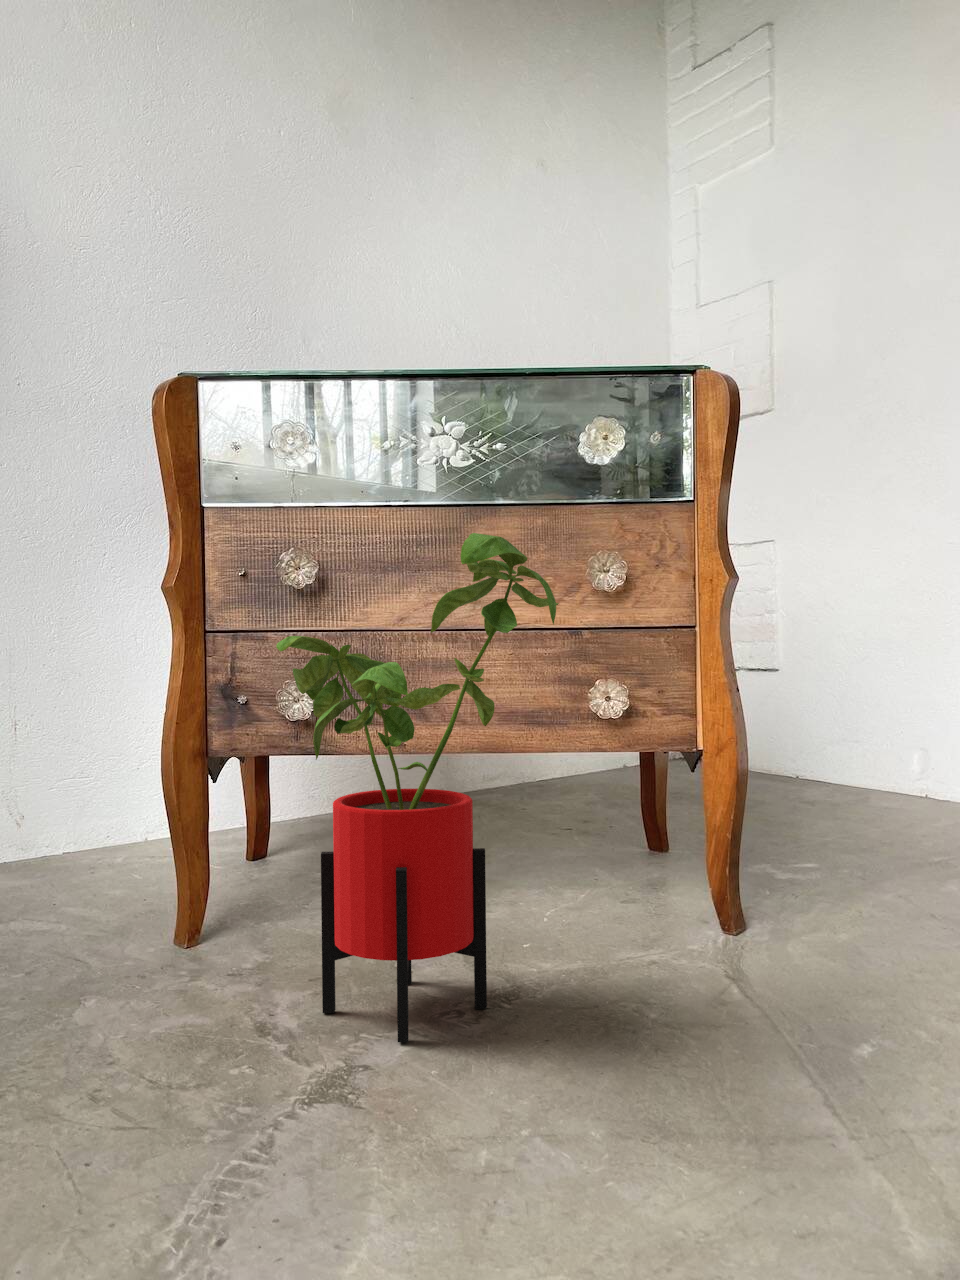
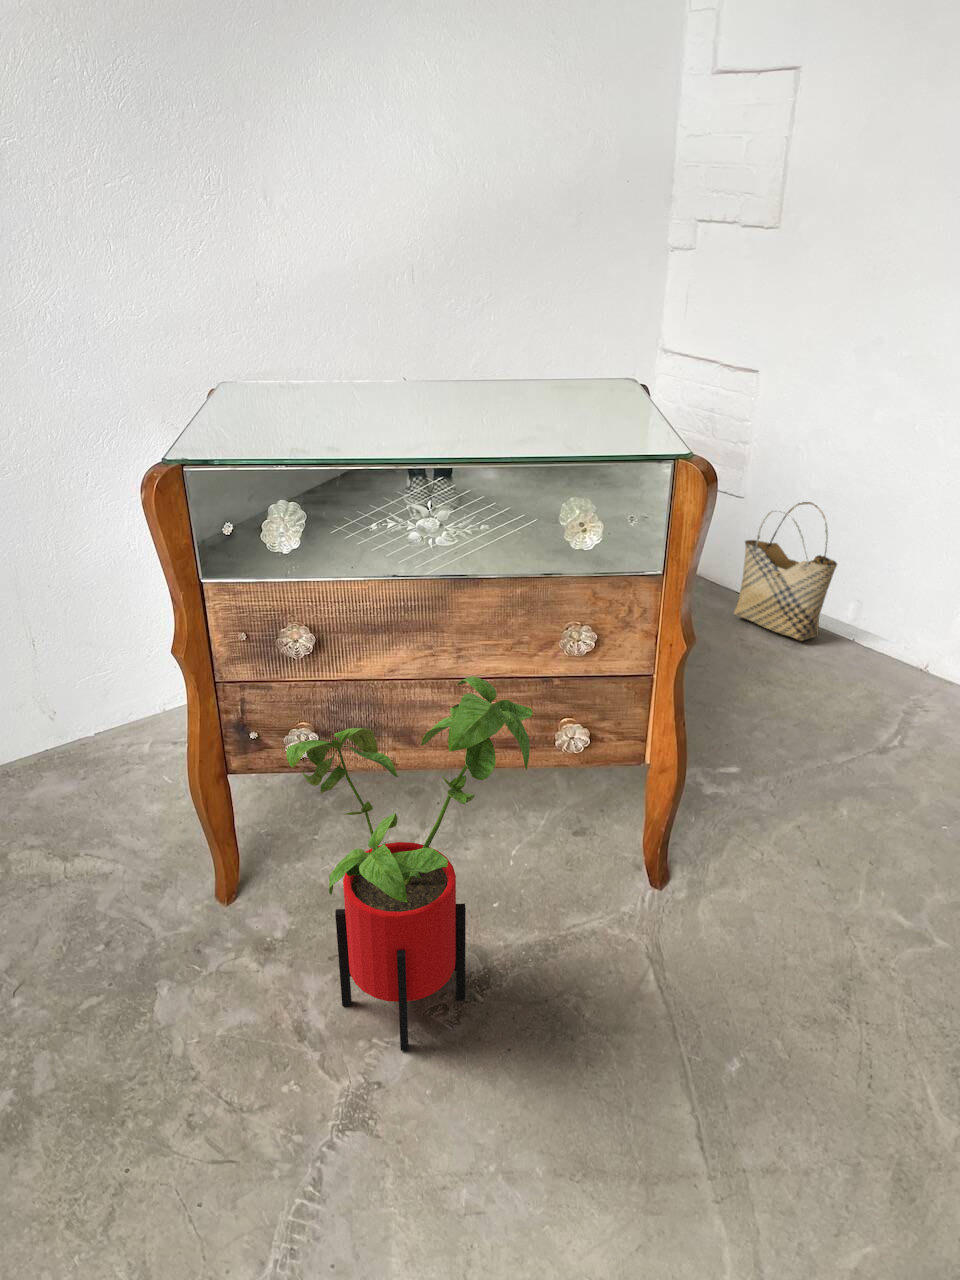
woven basket: none [787,661,892,806] -> present [734,502,837,640]

